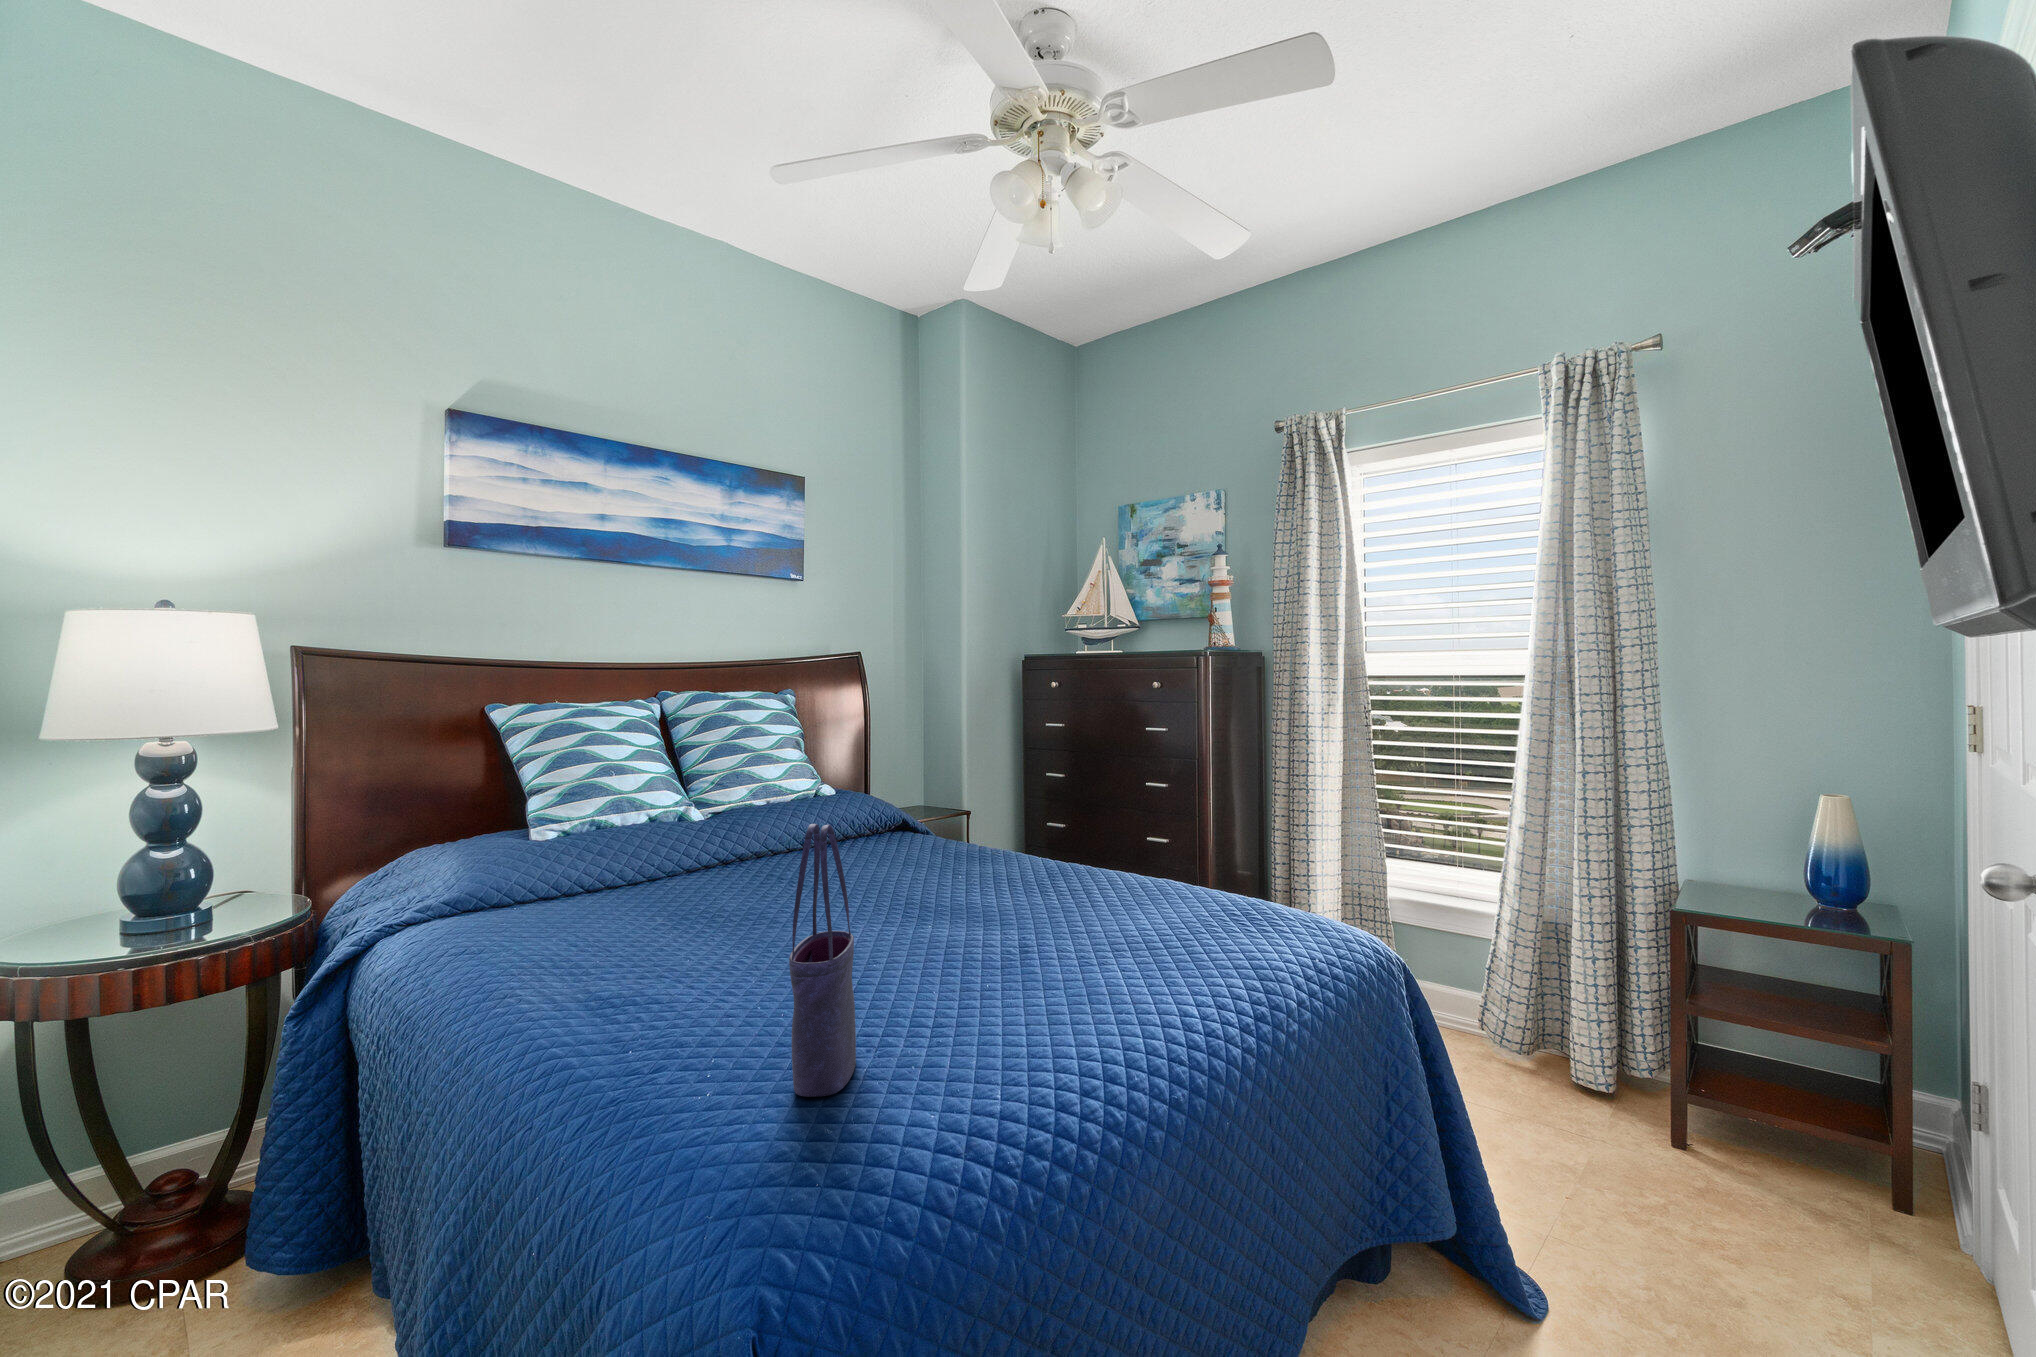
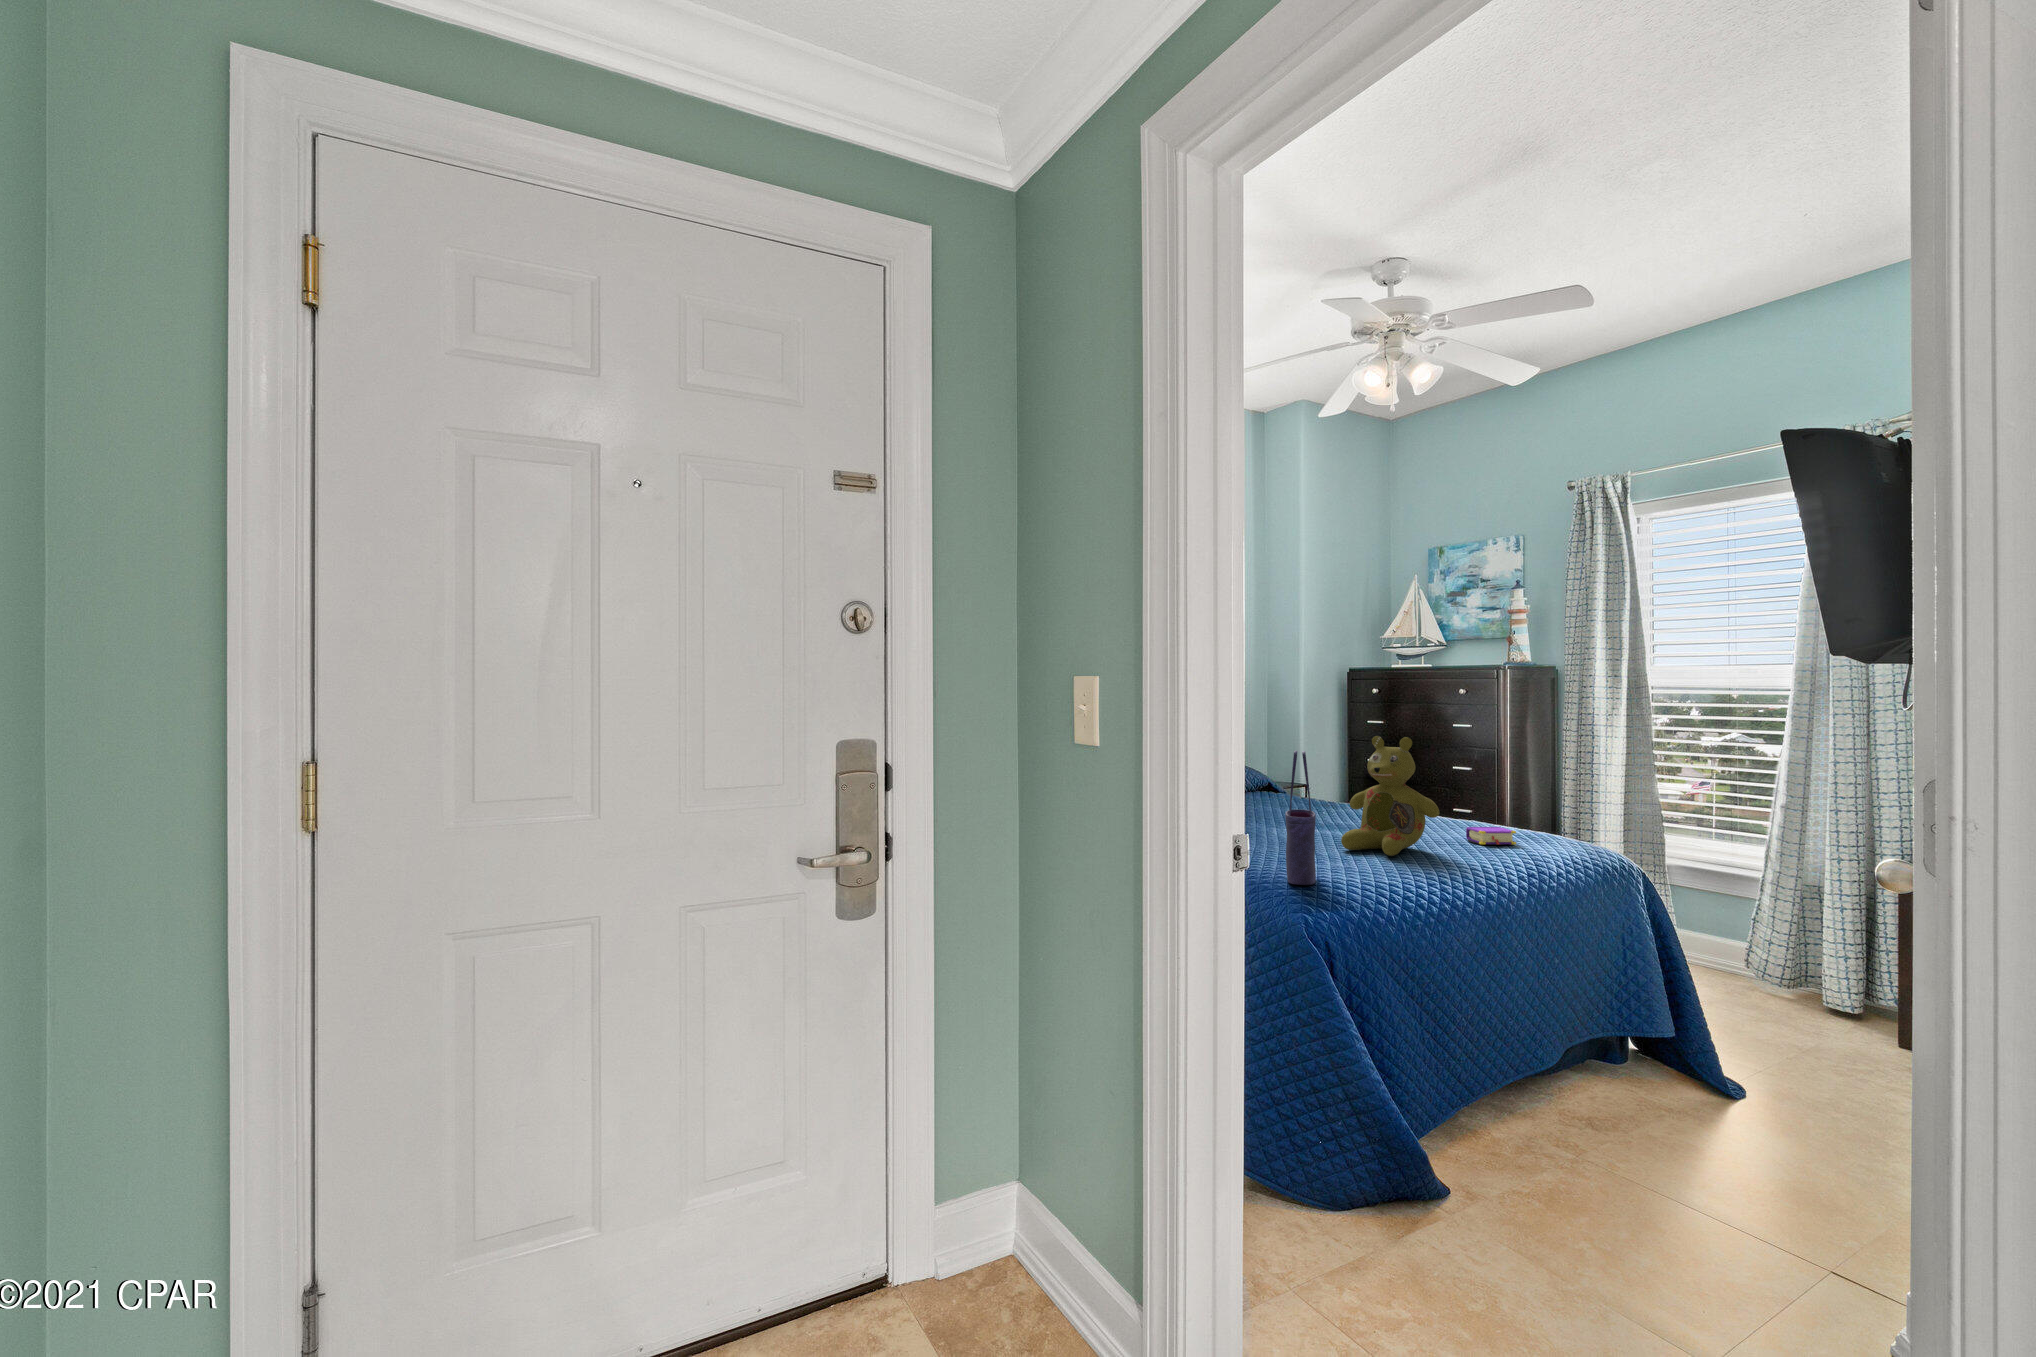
stuffed bear: none [942,772,1095,981] -> present [1341,736,1439,856]
book: none [1117,900,1239,943] -> present [1466,827,1516,845]

